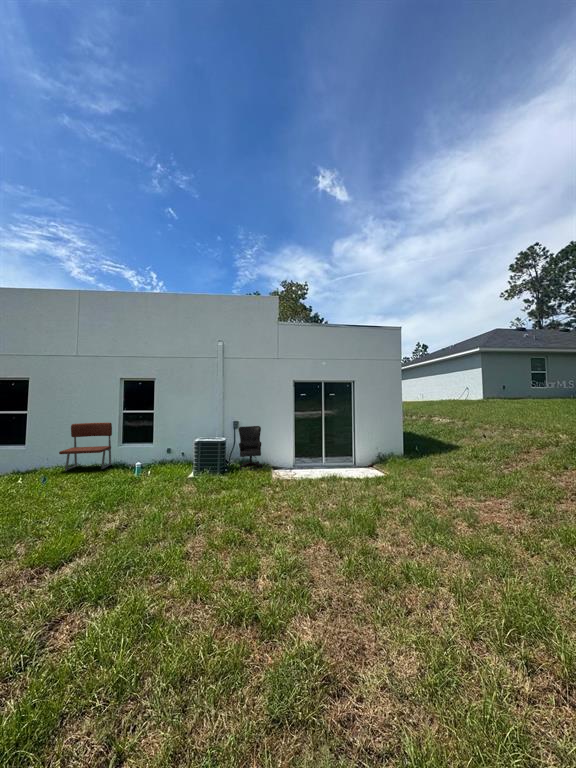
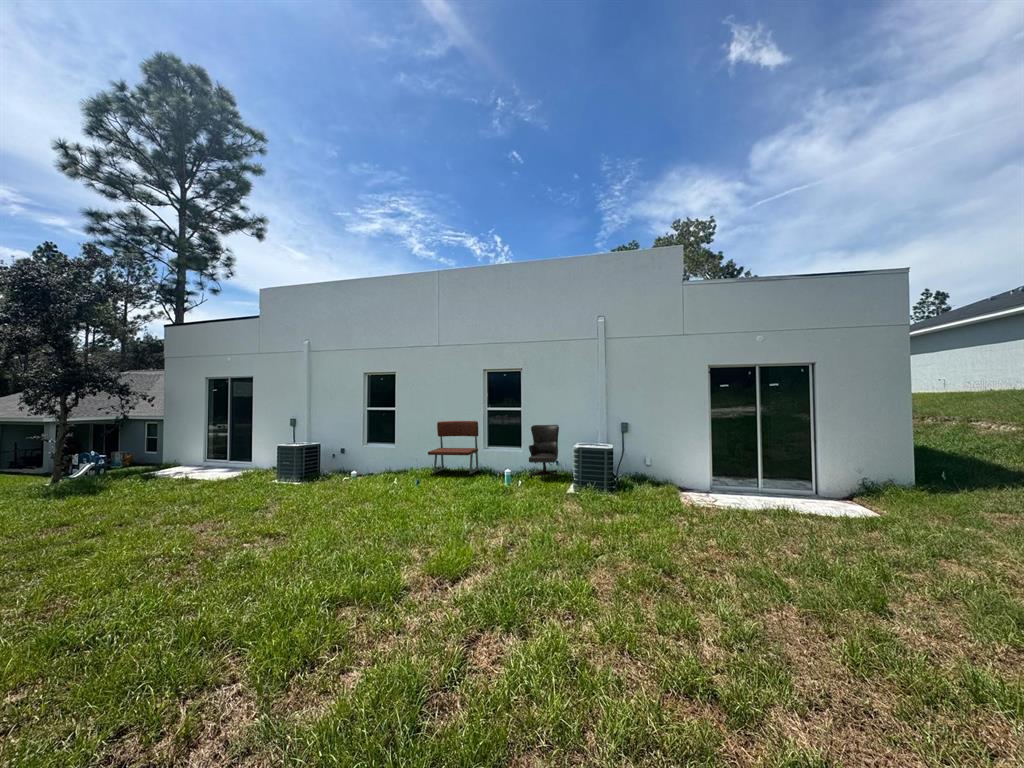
chair: present [239,426,262,471] -> present [529,425,559,481]

